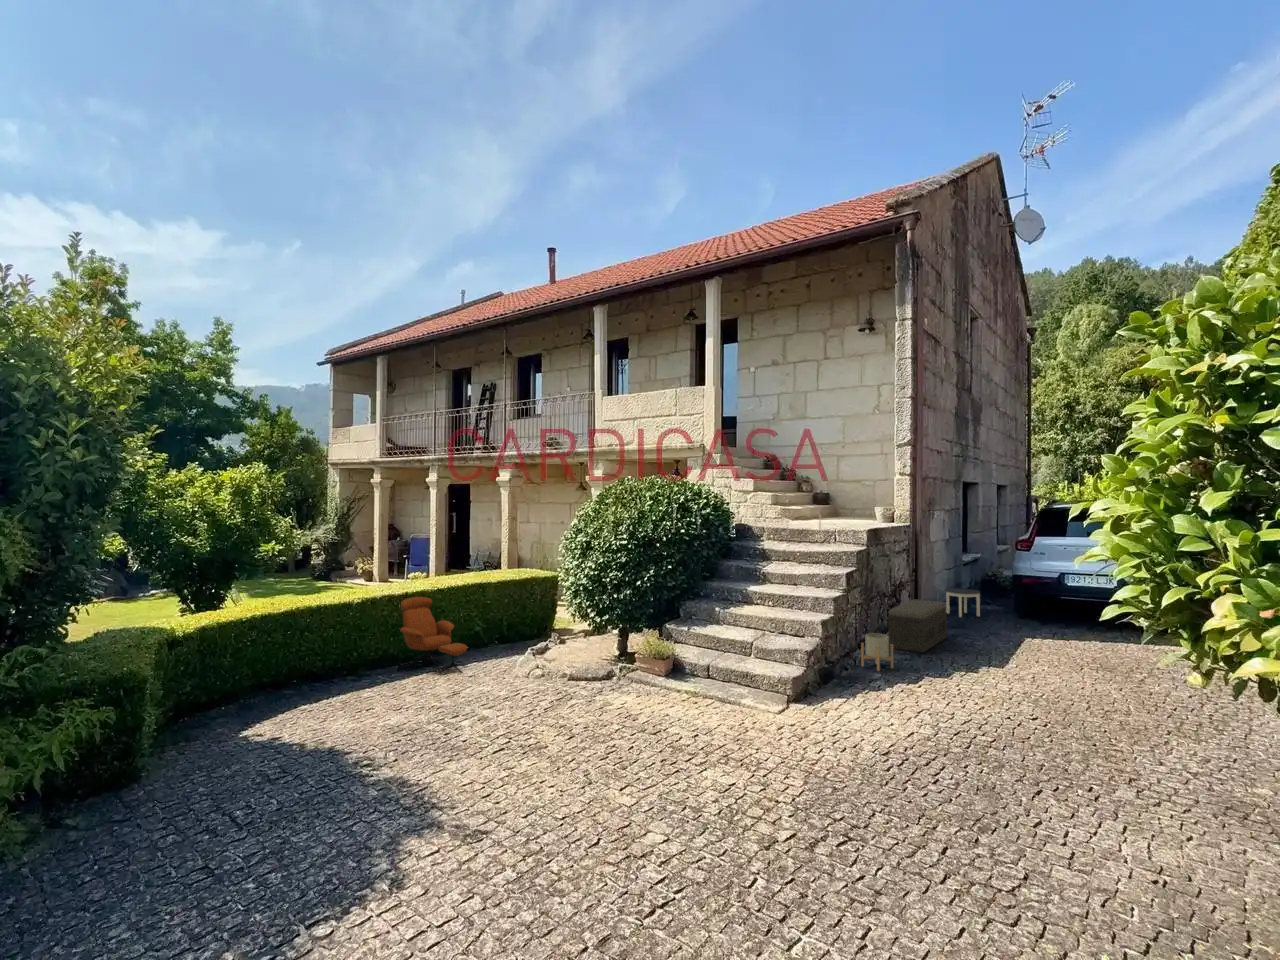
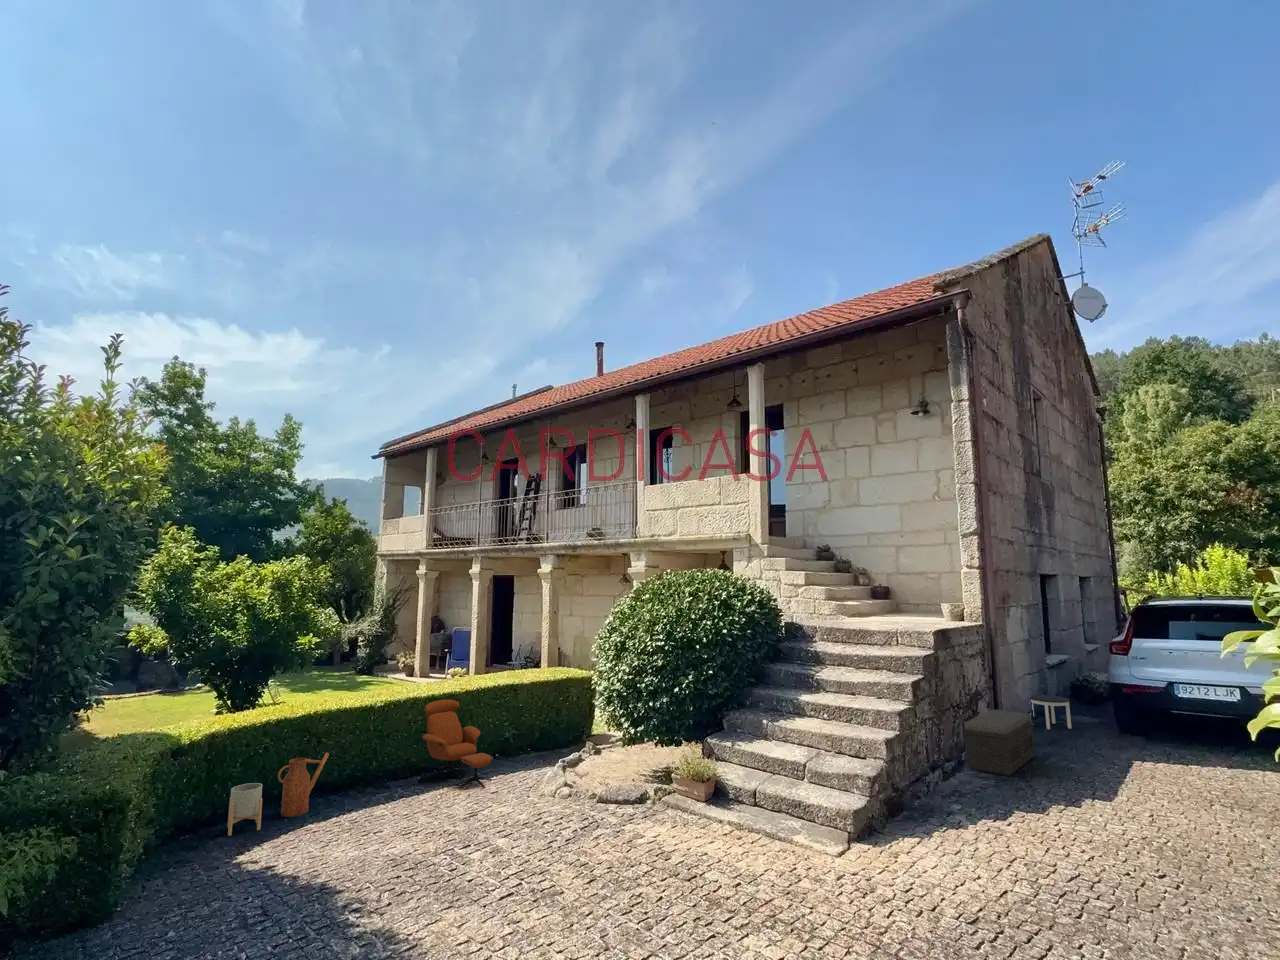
planter: present [861,633,893,671] -> present [228,783,262,836]
watering can: none [268,644,314,701] -> present [278,753,329,817]

